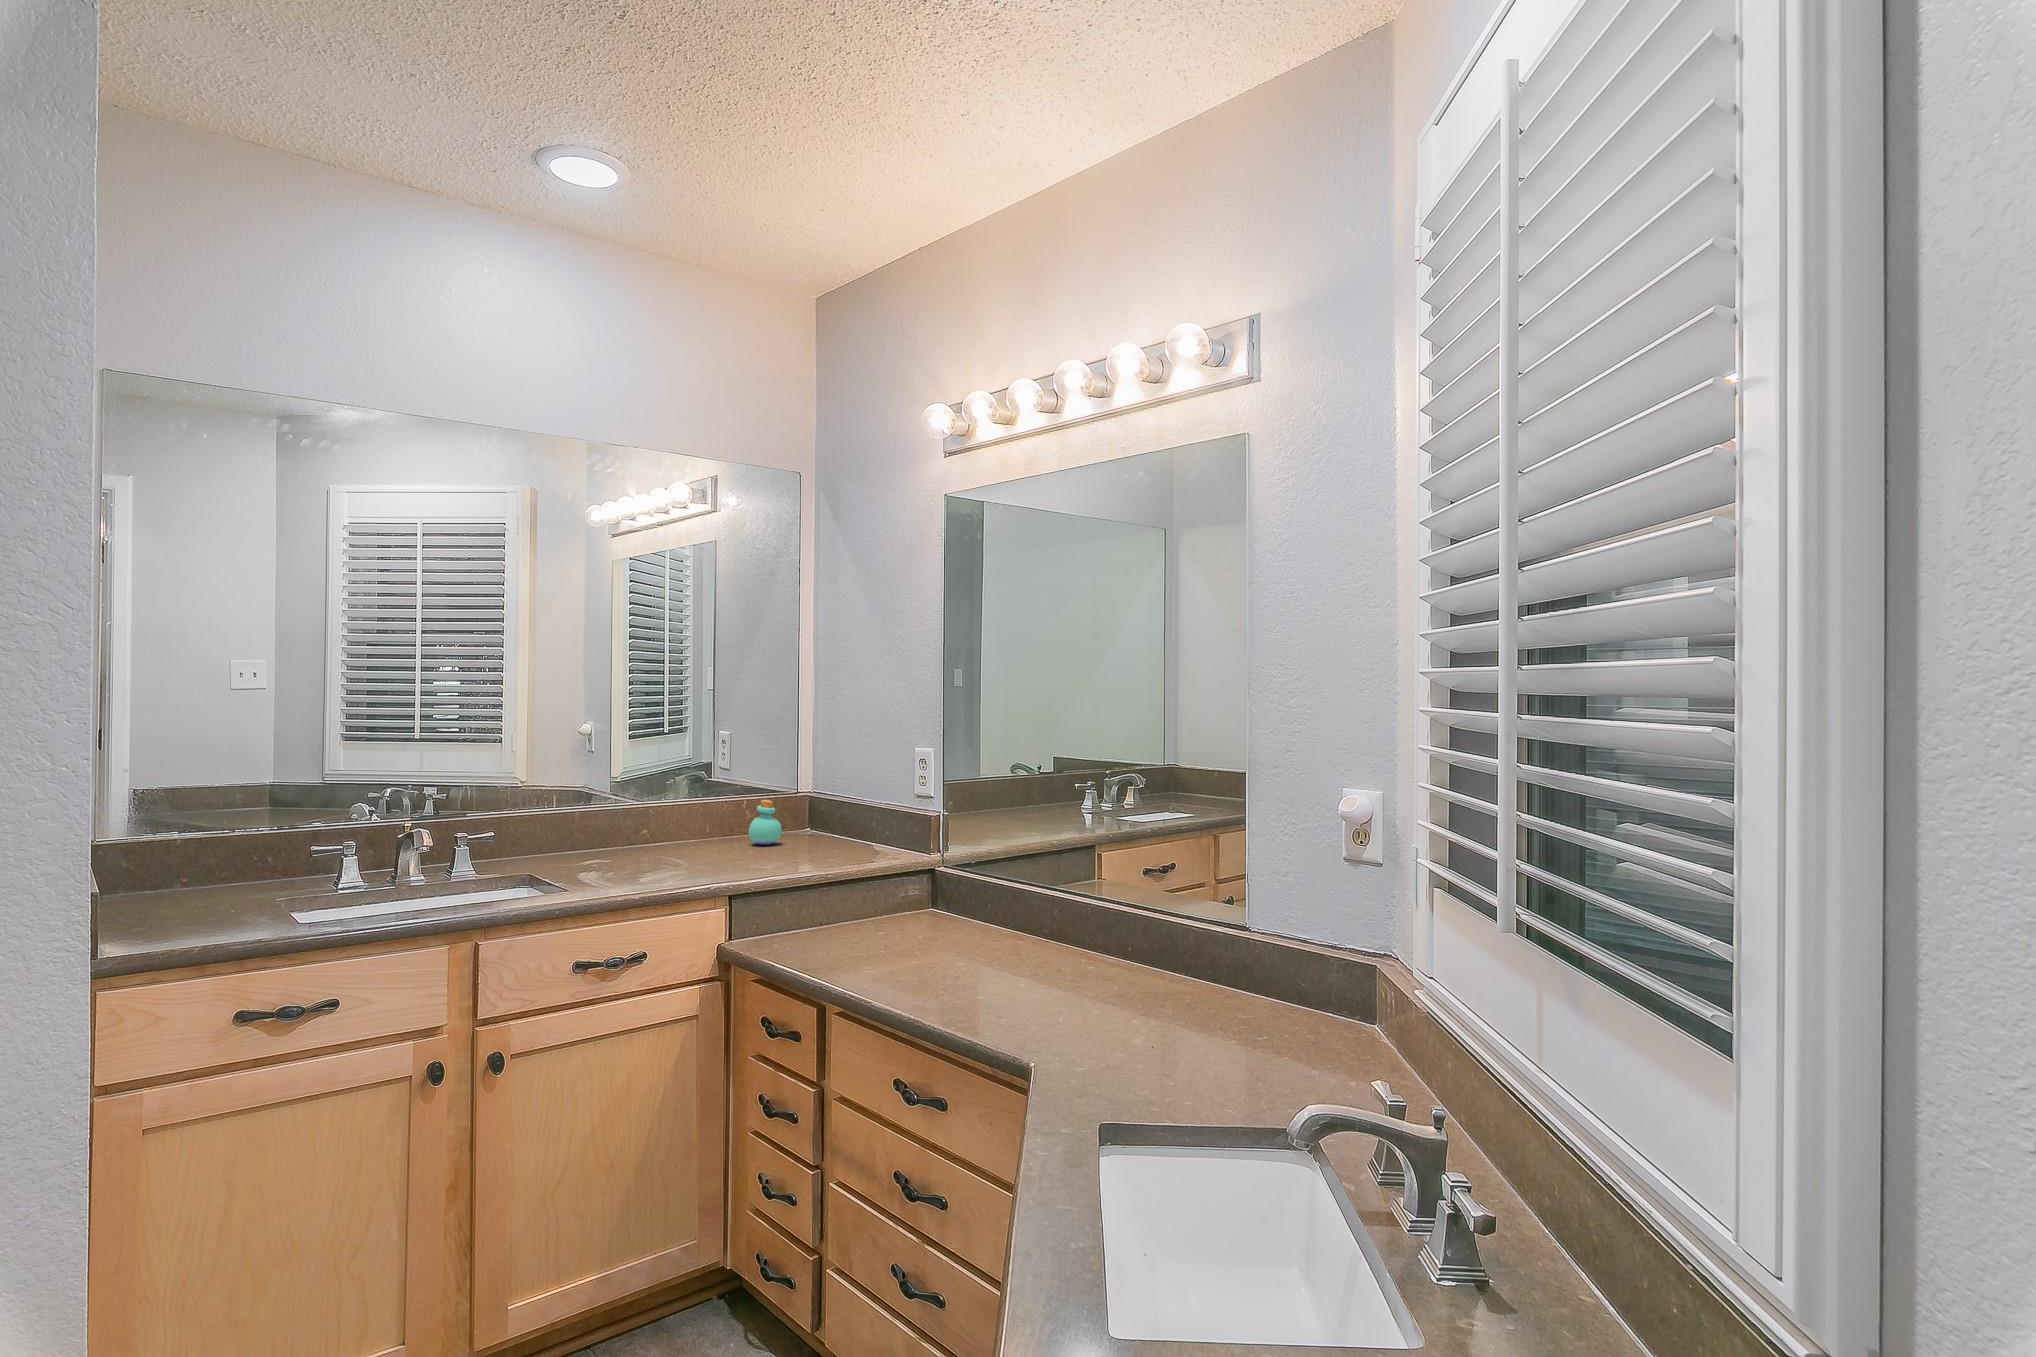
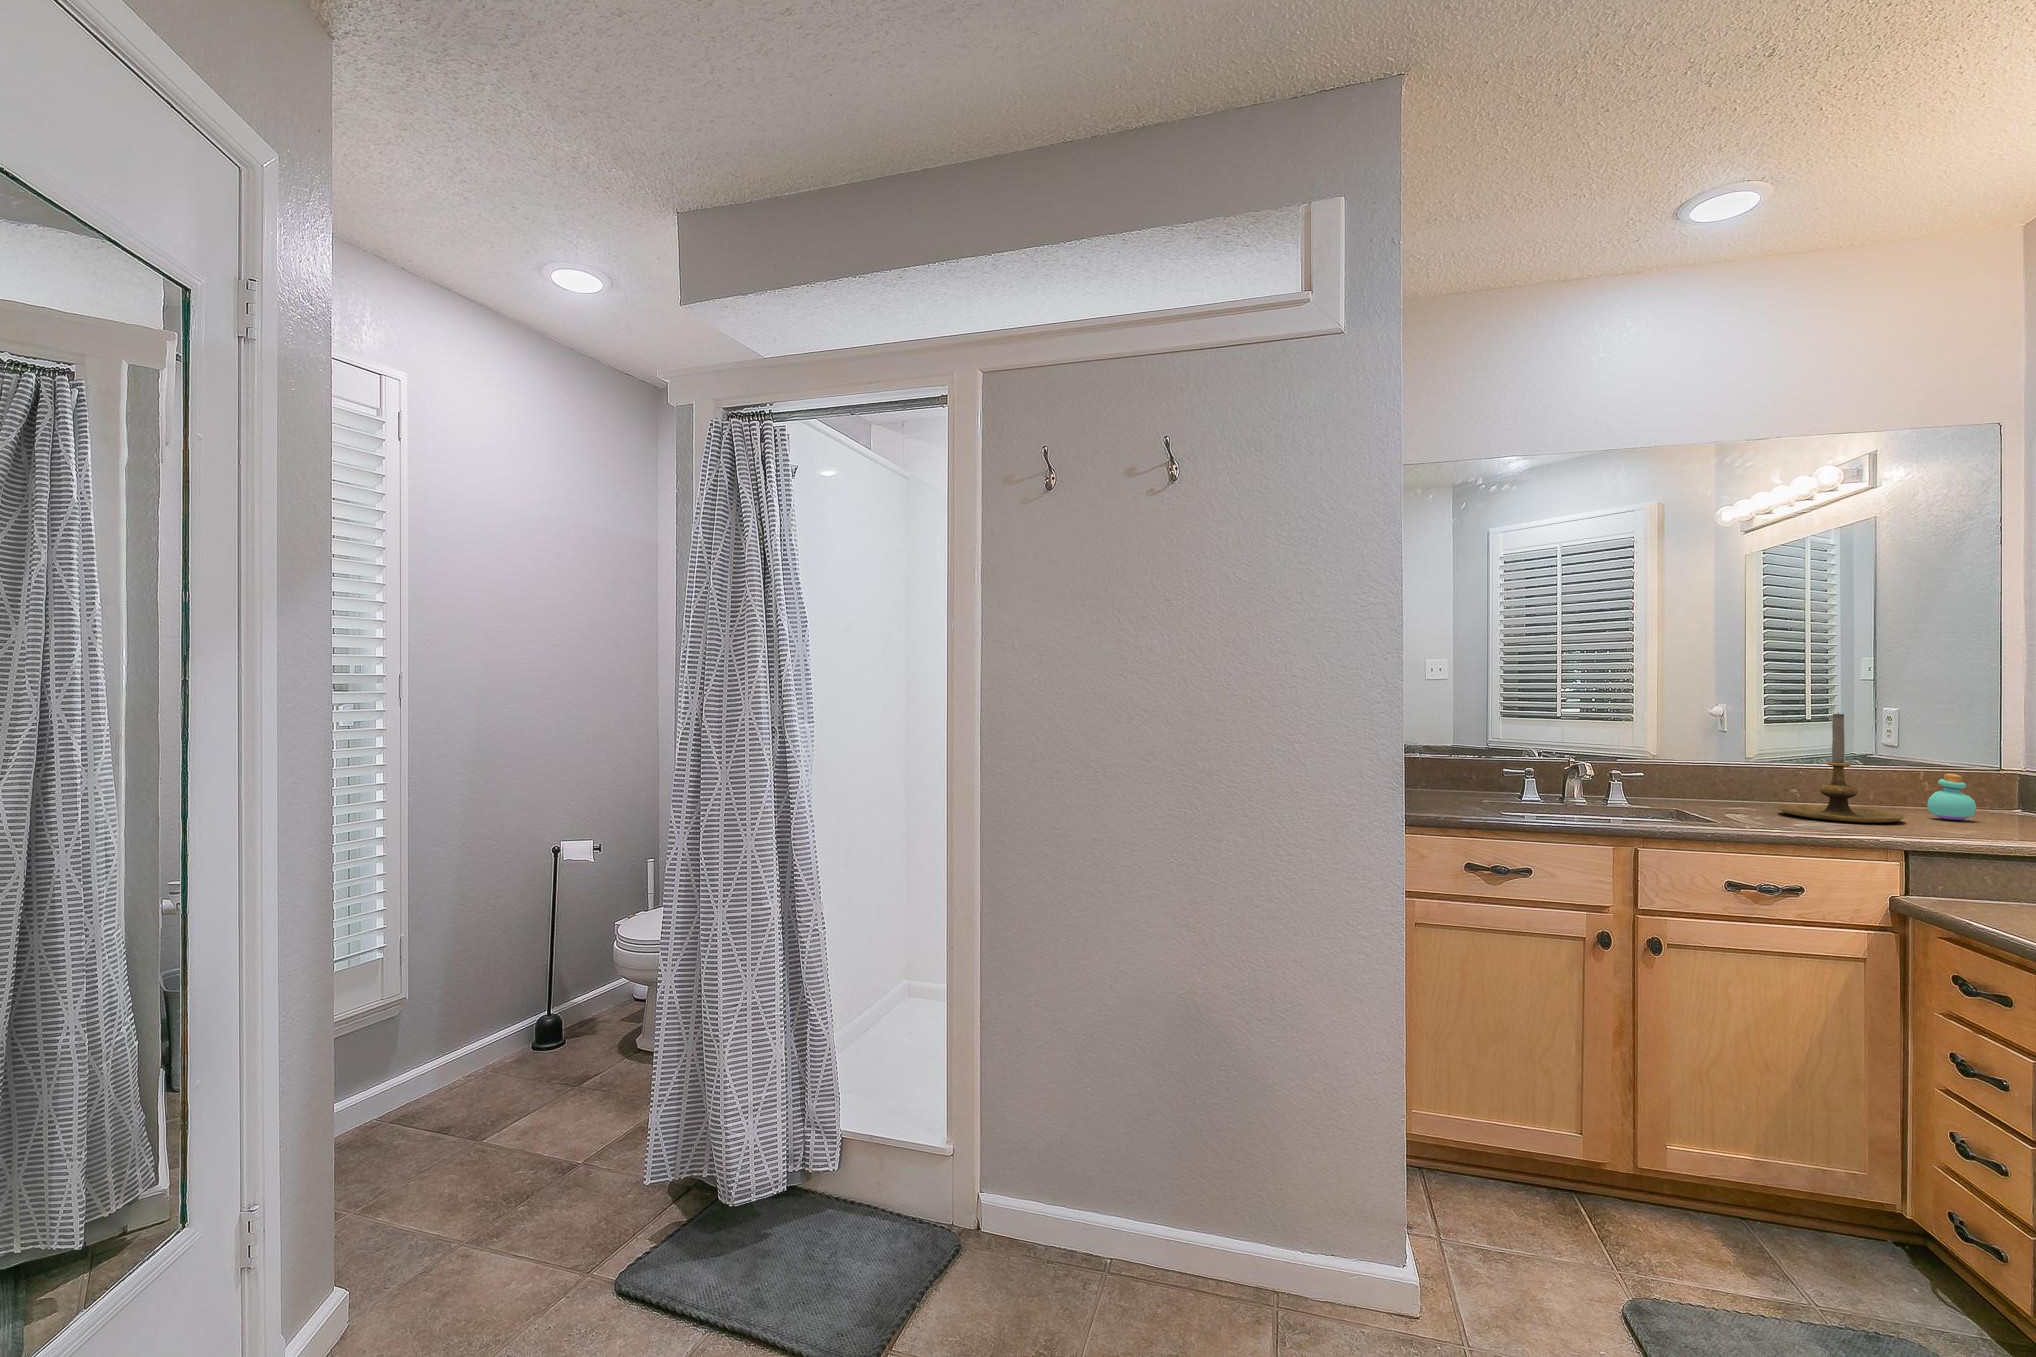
candle holder: none [629,746,732,863] -> present [1777,713,1905,823]

